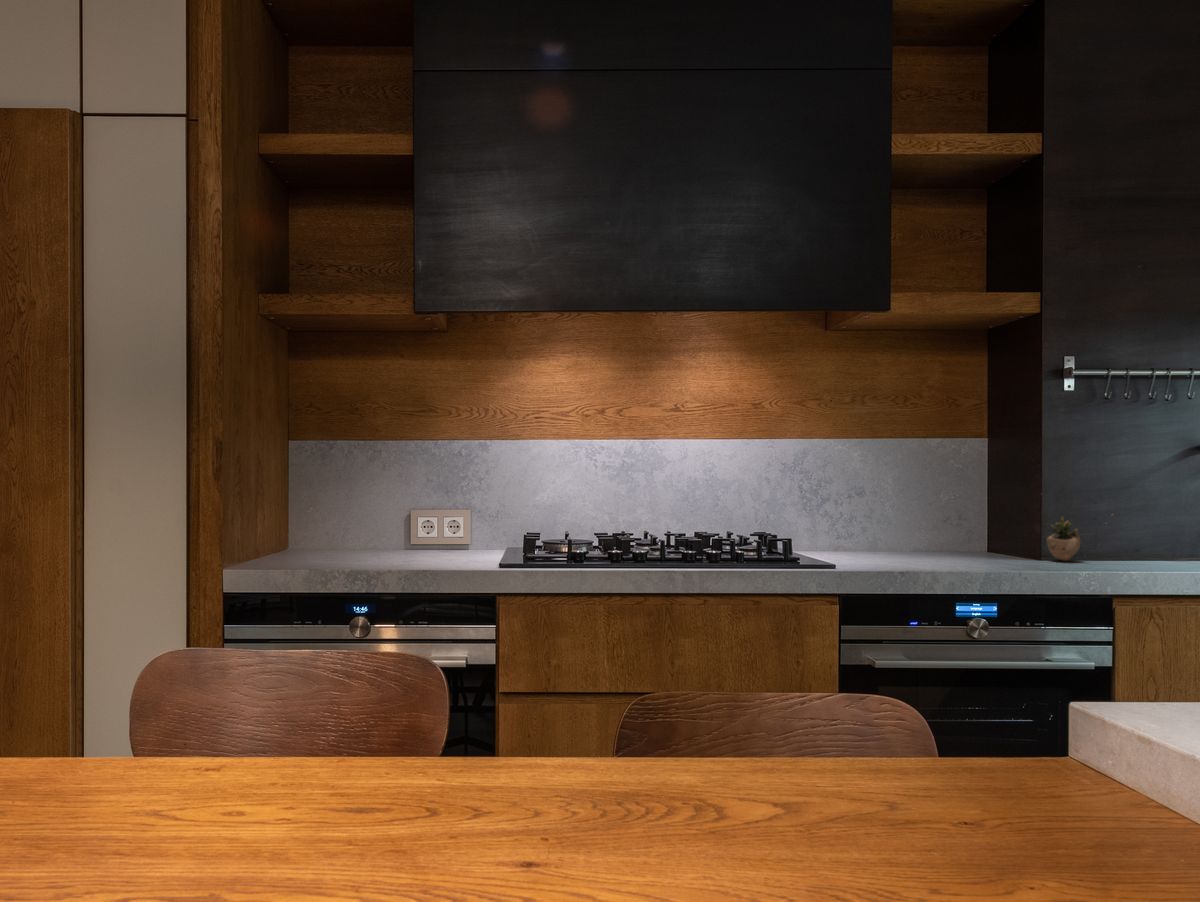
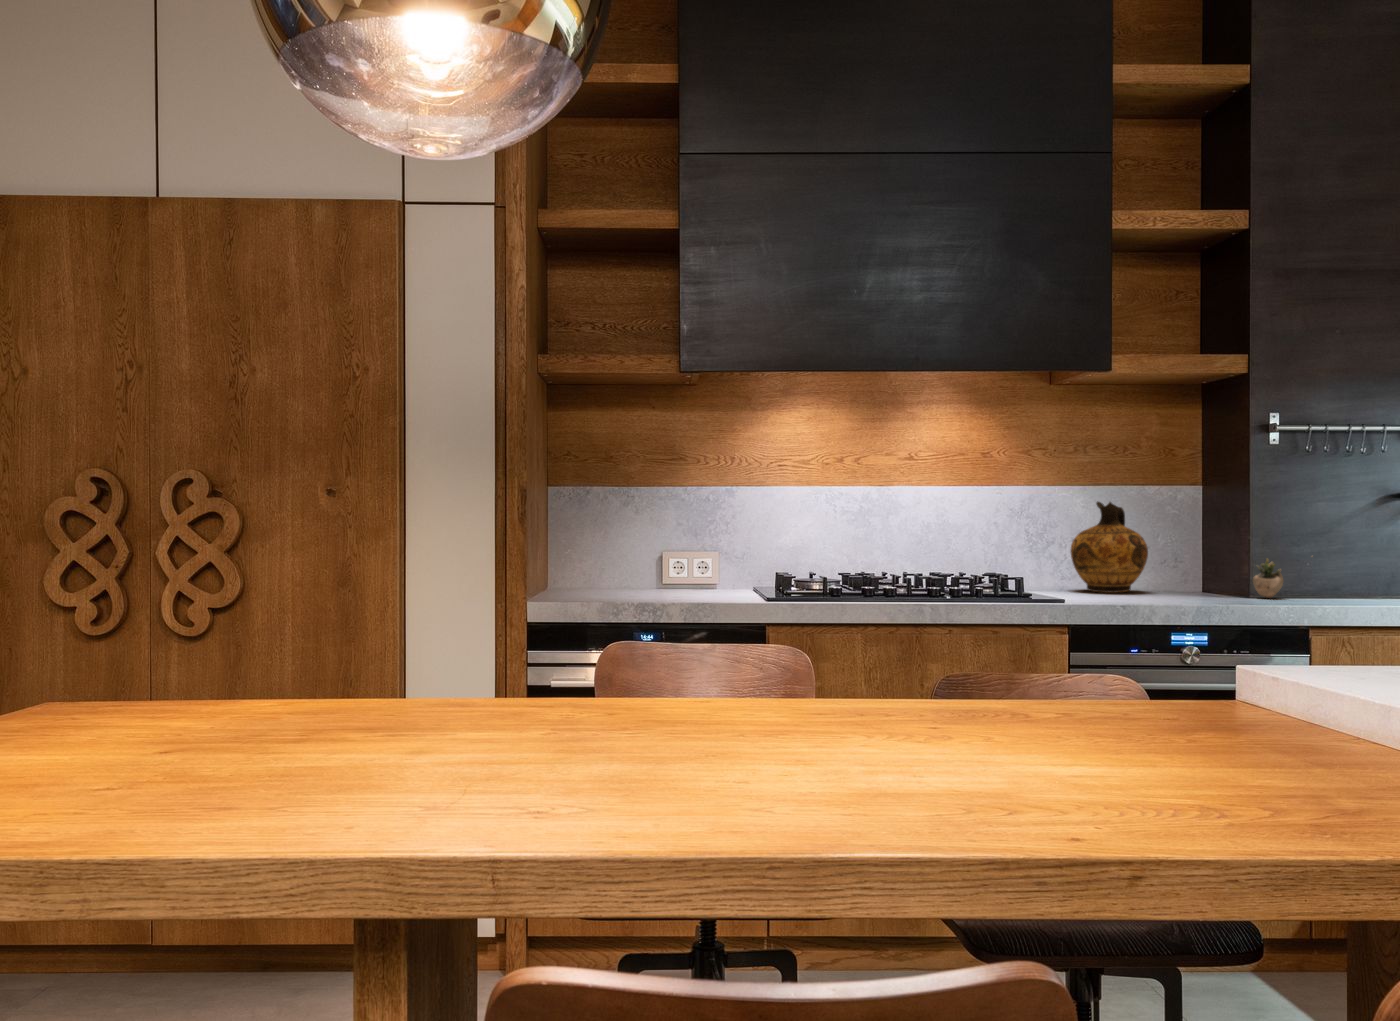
ceramic jug: none [851,455,933,553] -> present [1071,502,1148,593]

